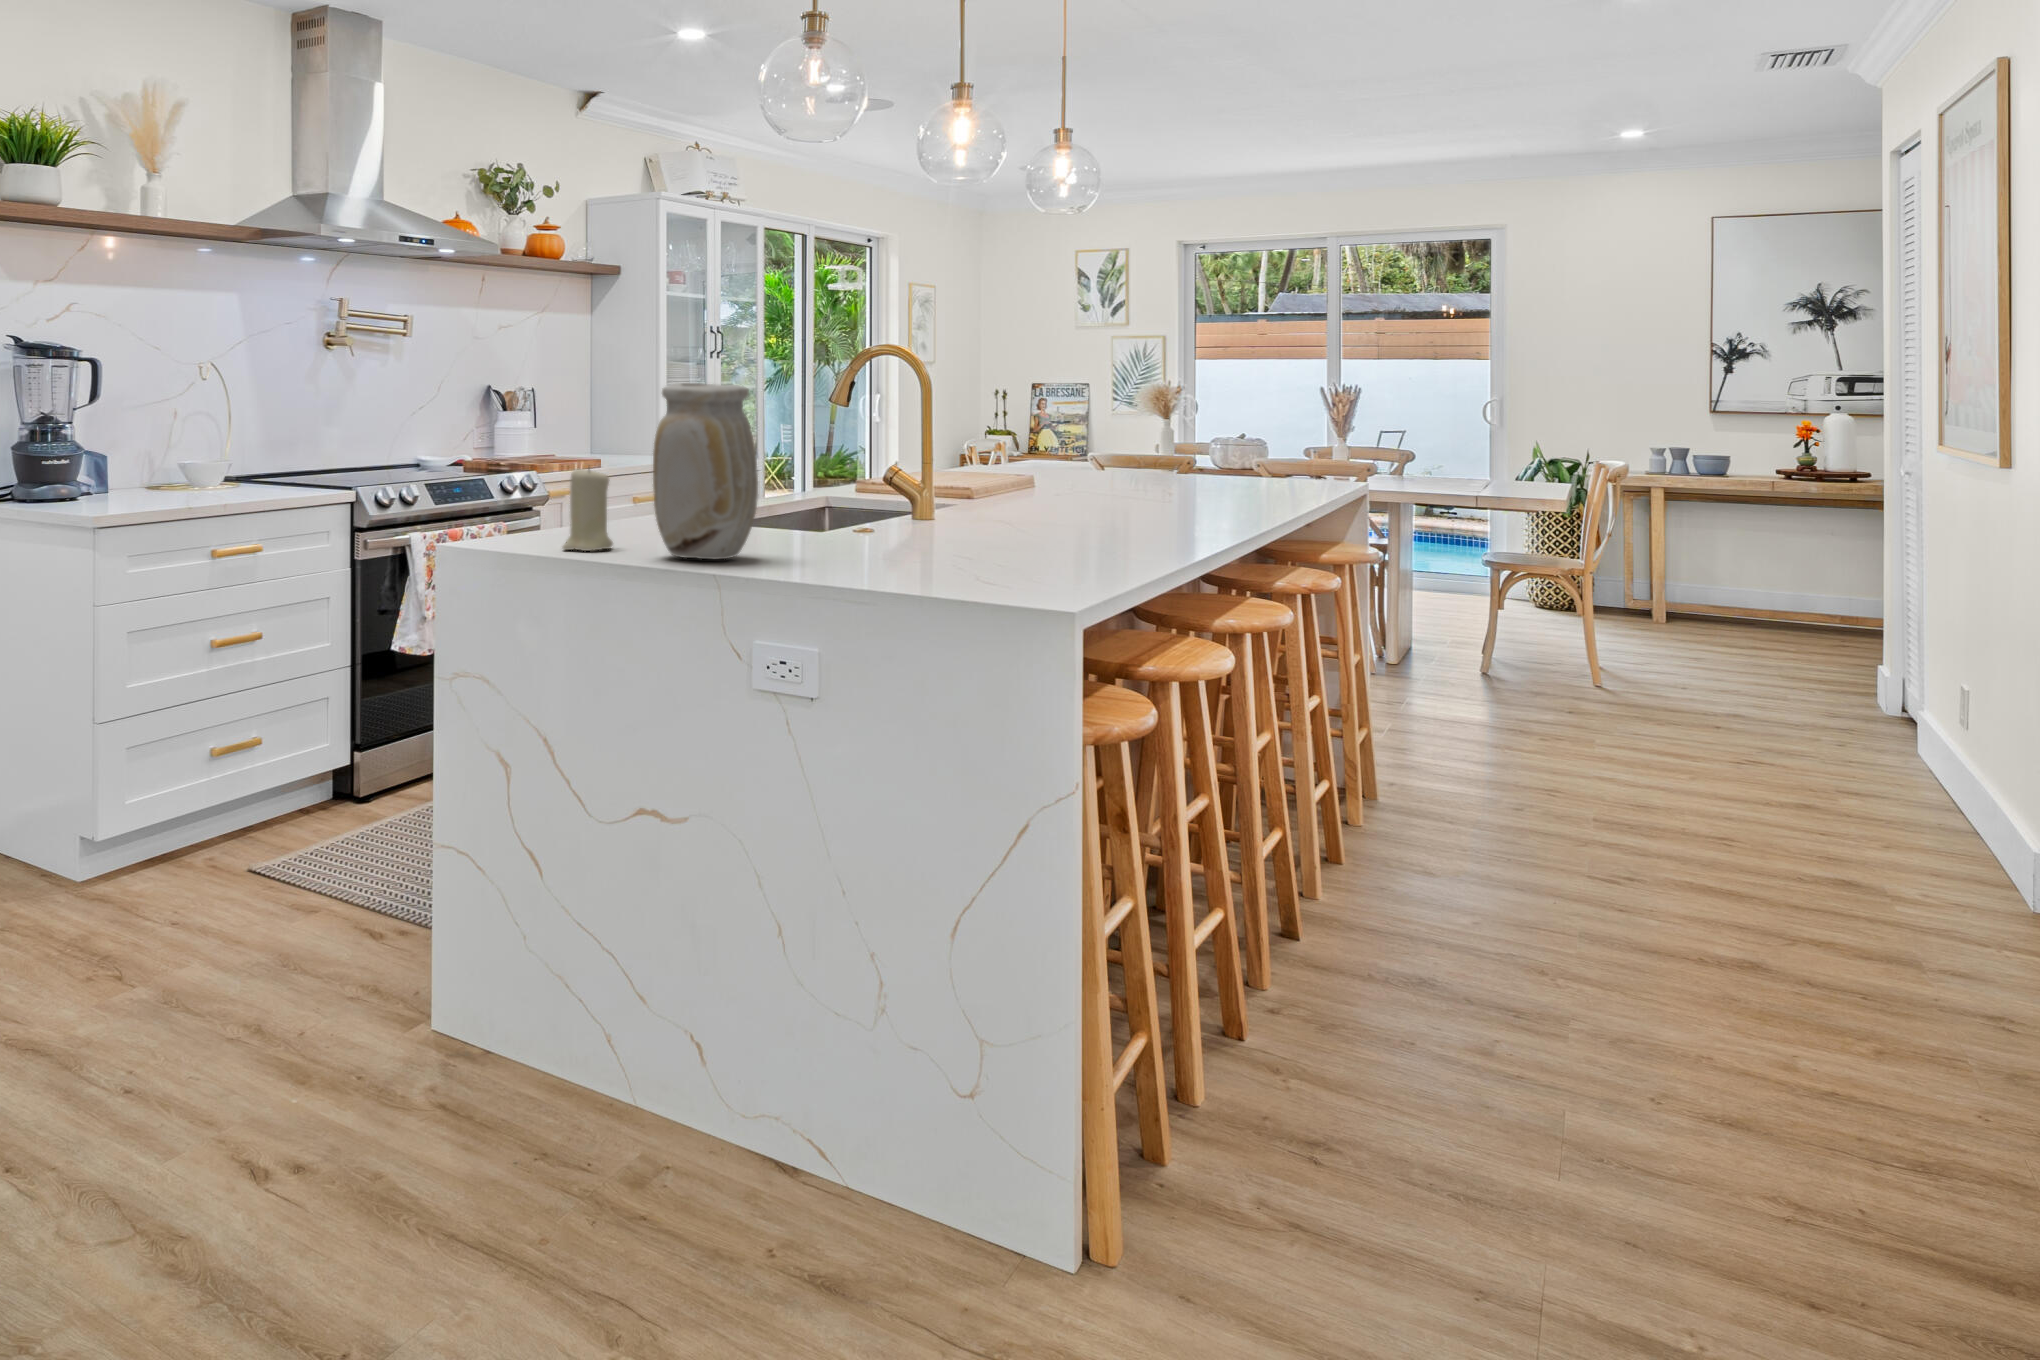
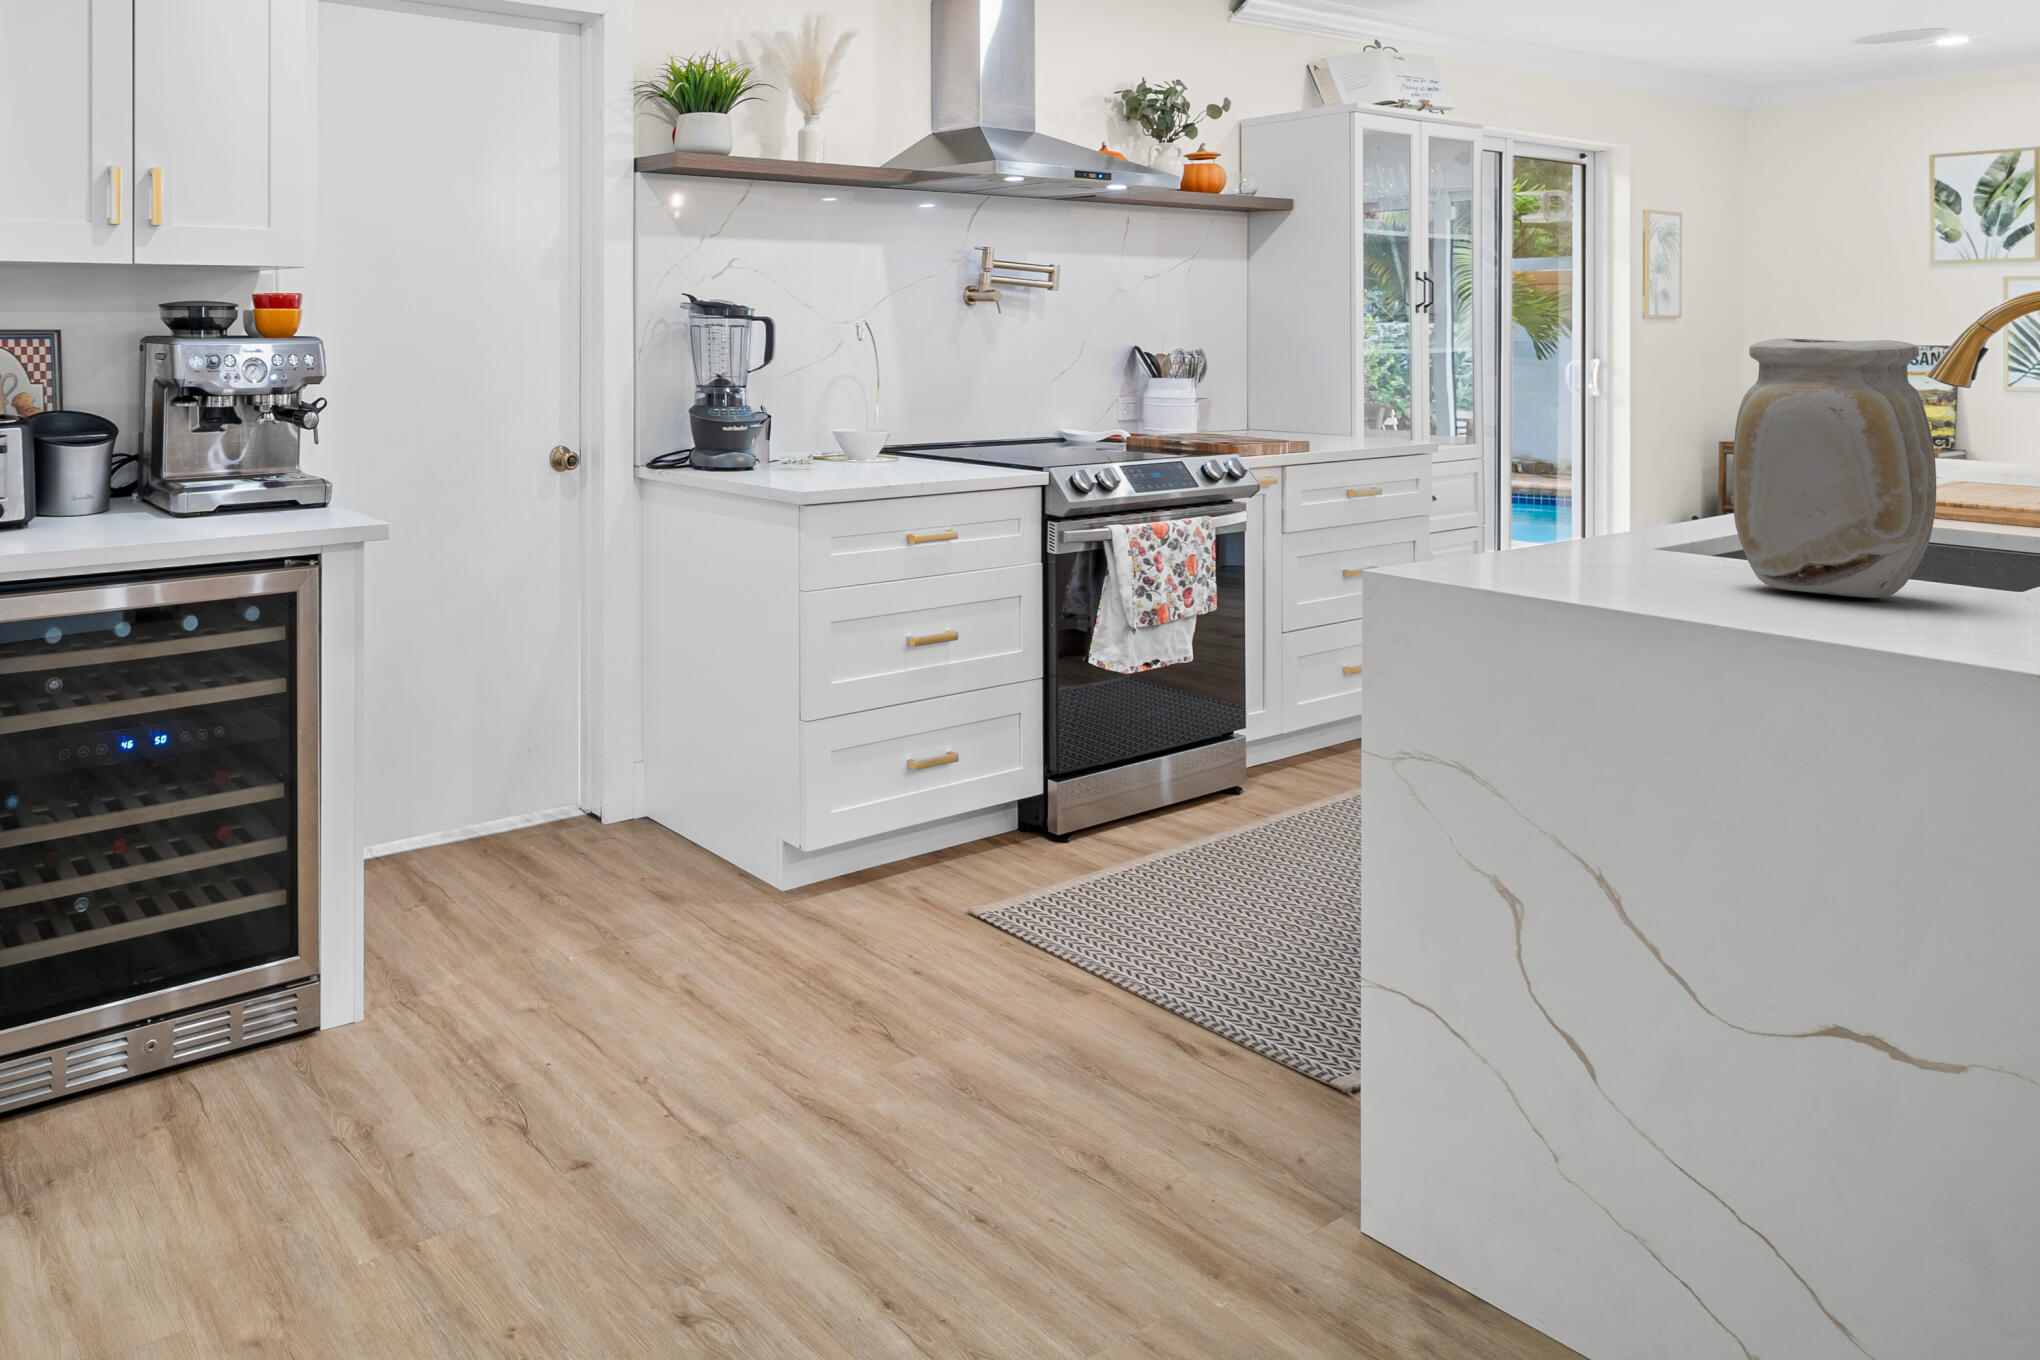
candle: present [563,469,613,551] -> none [1546,453,1630,571]

